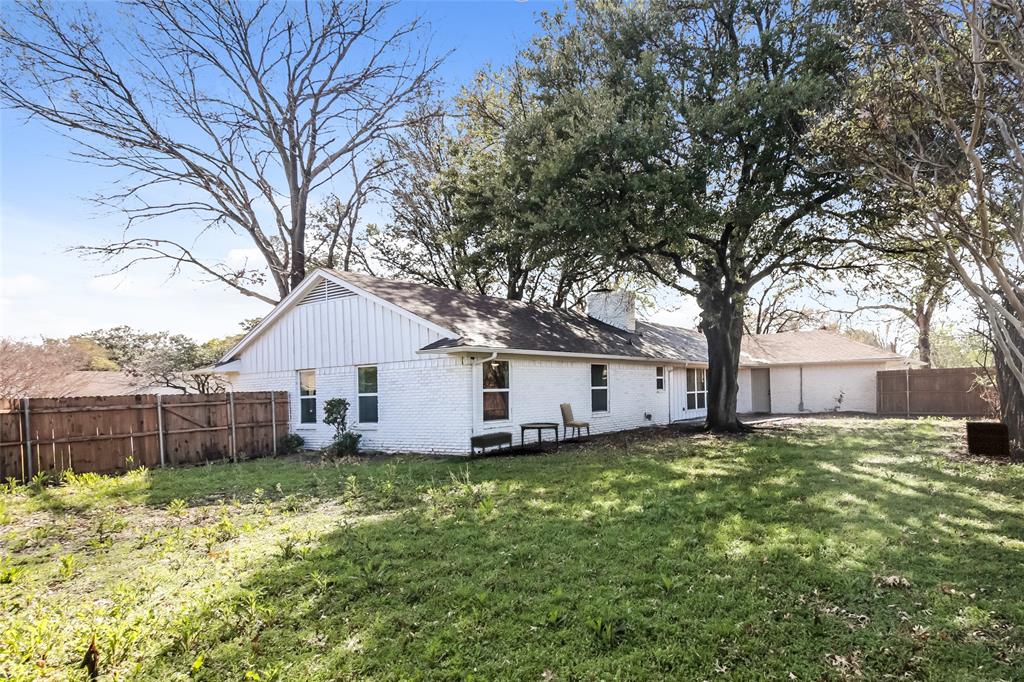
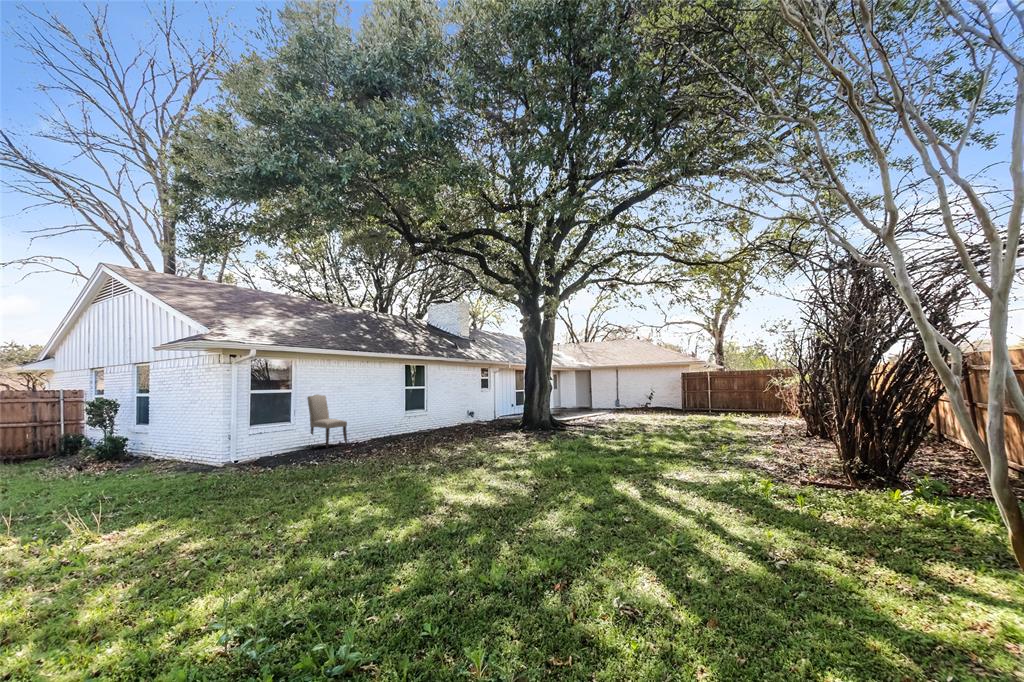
wooden crate: present [966,422,1010,457] -> none [786,421,839,466]
round table: present [519,423,559,451] -> none [214,422,282,465]
bench: present [470,432,512,458] -> none [88,437,188,484]

